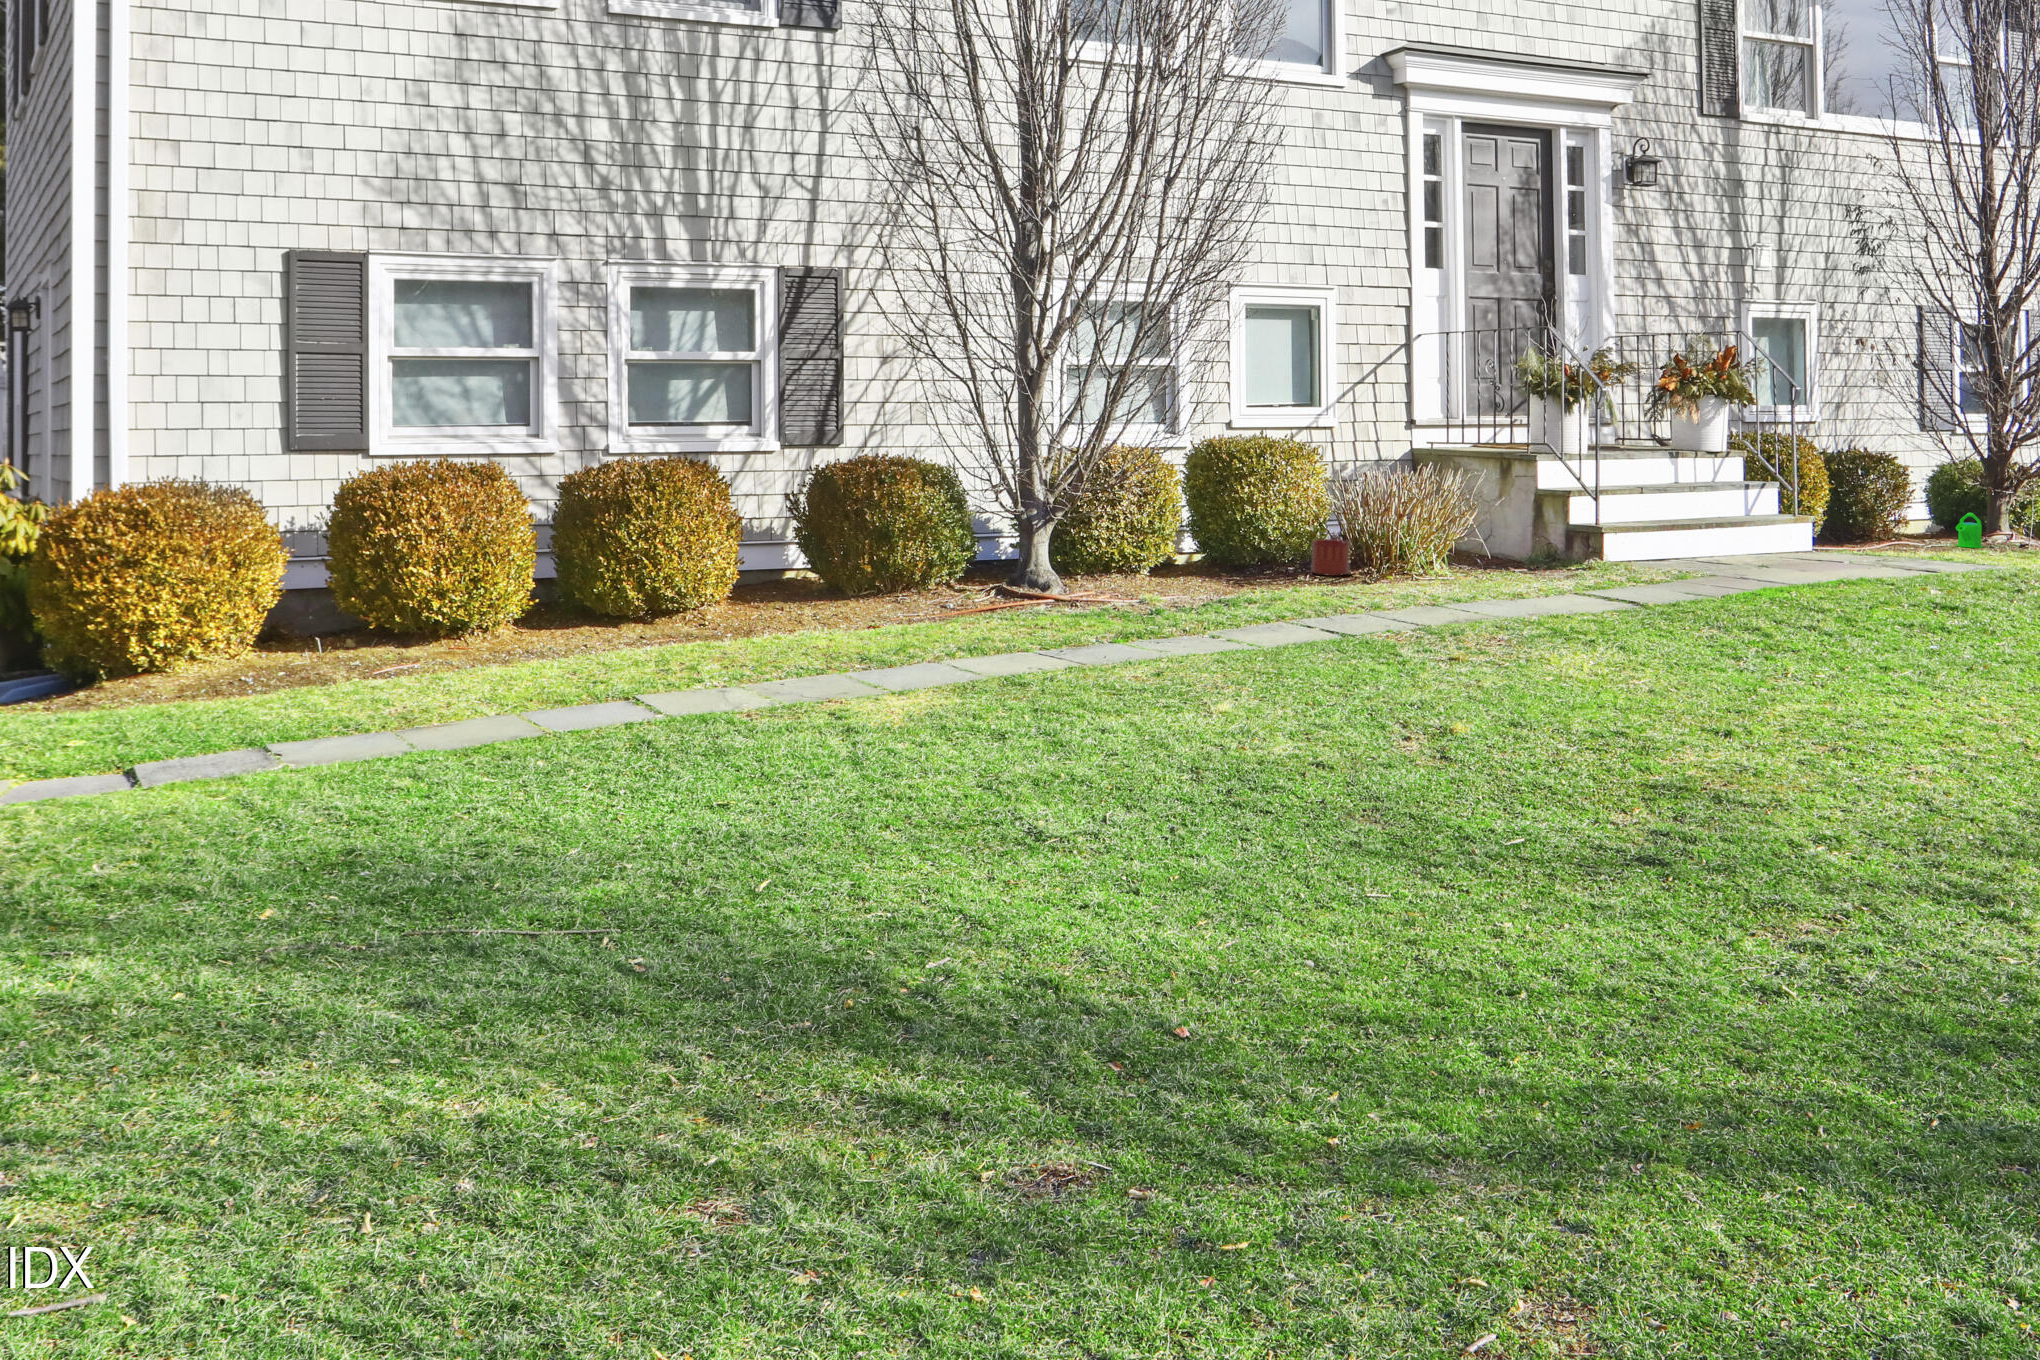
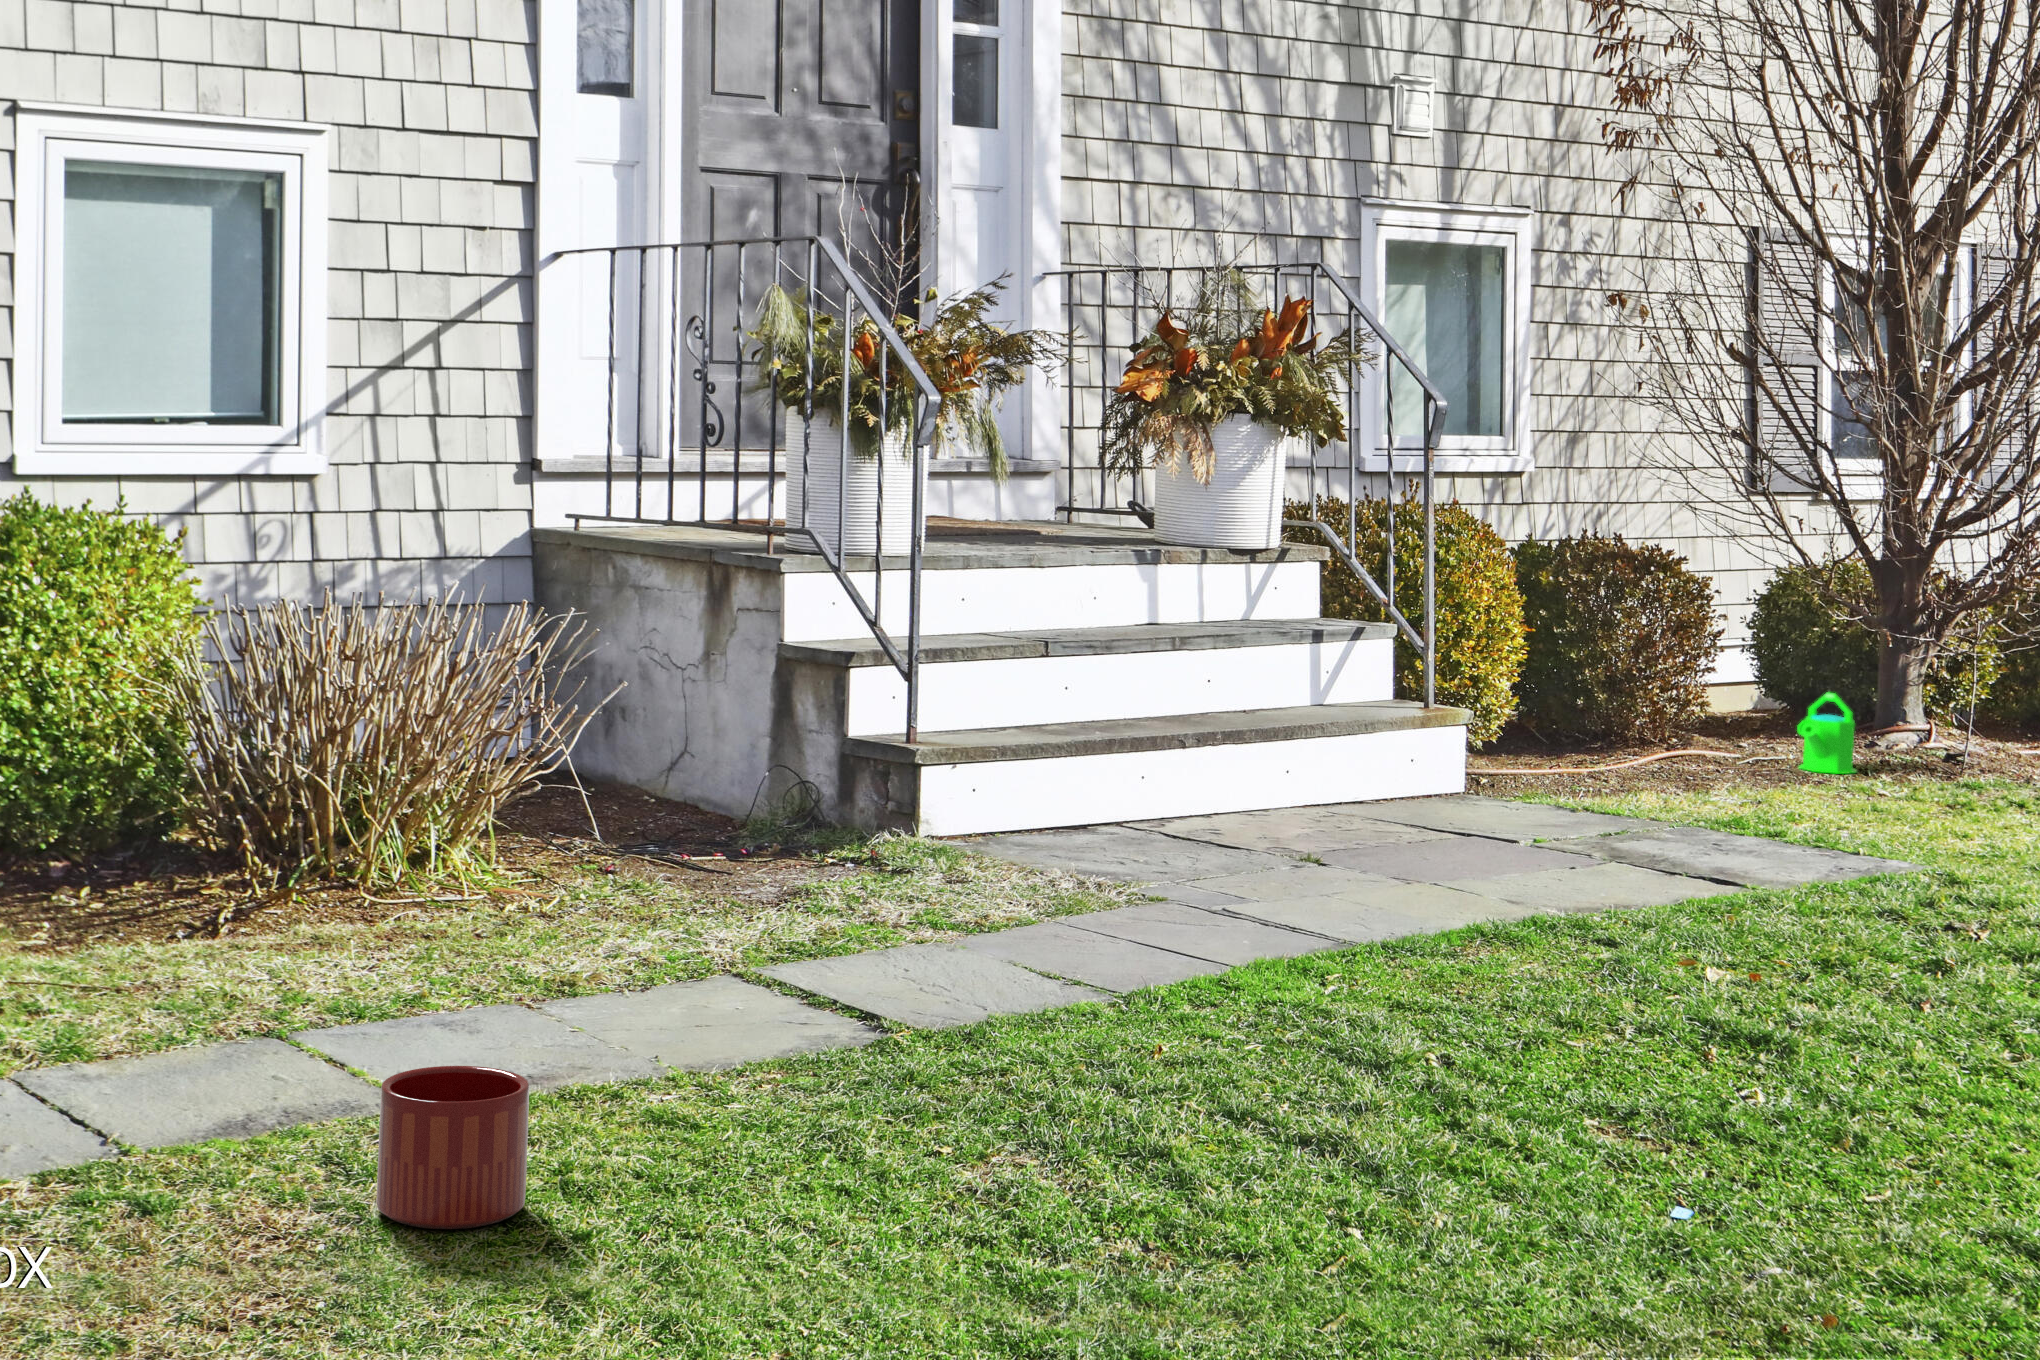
planter: present [1312,539,1350,576] -> present [377,1066,529,1229]

